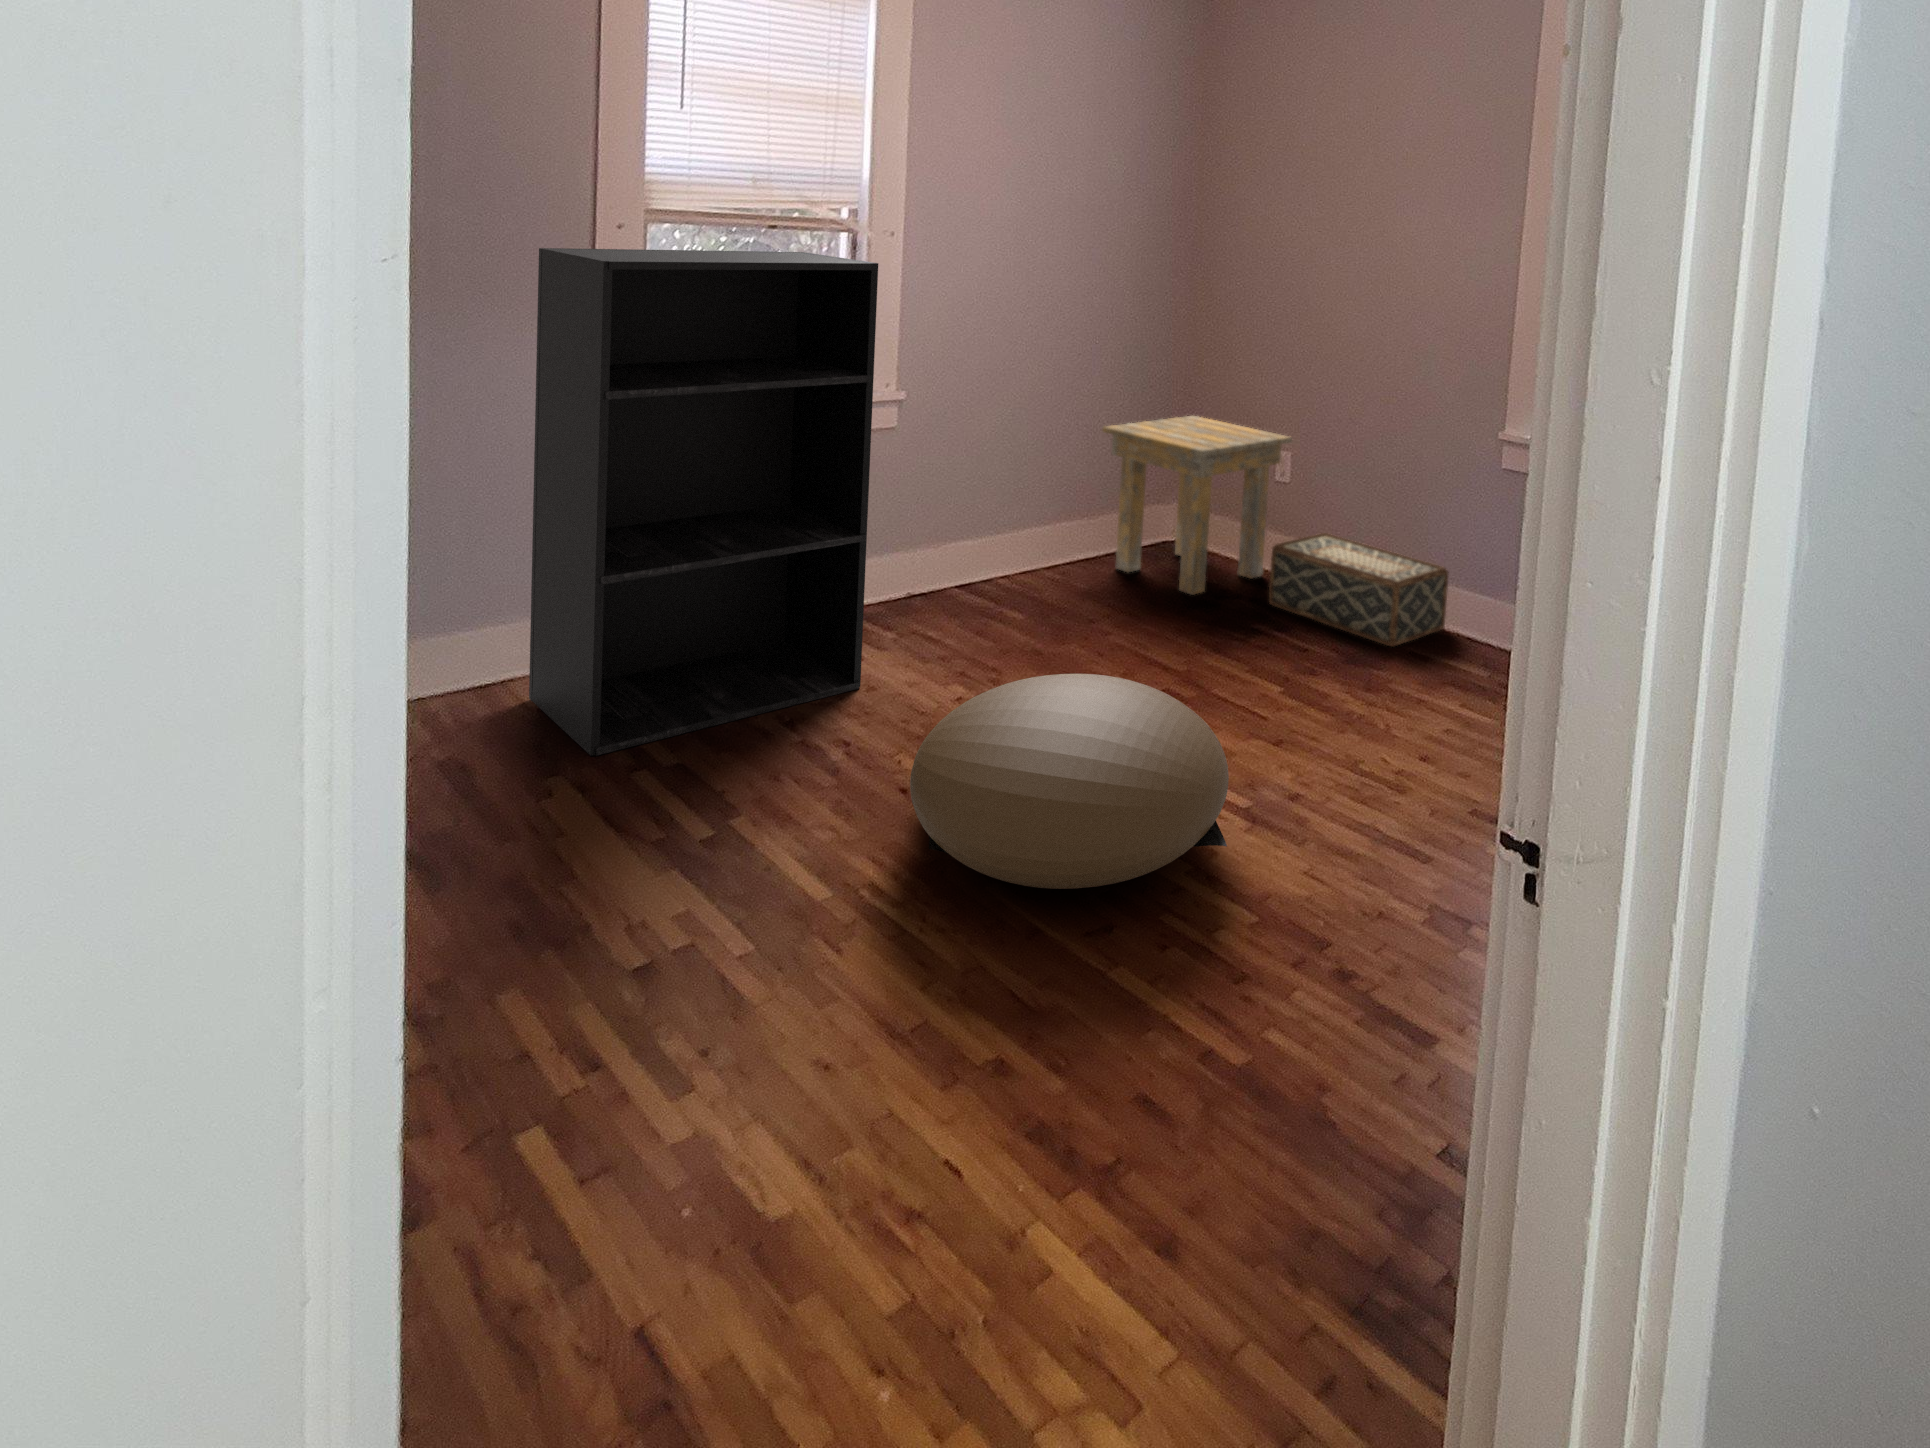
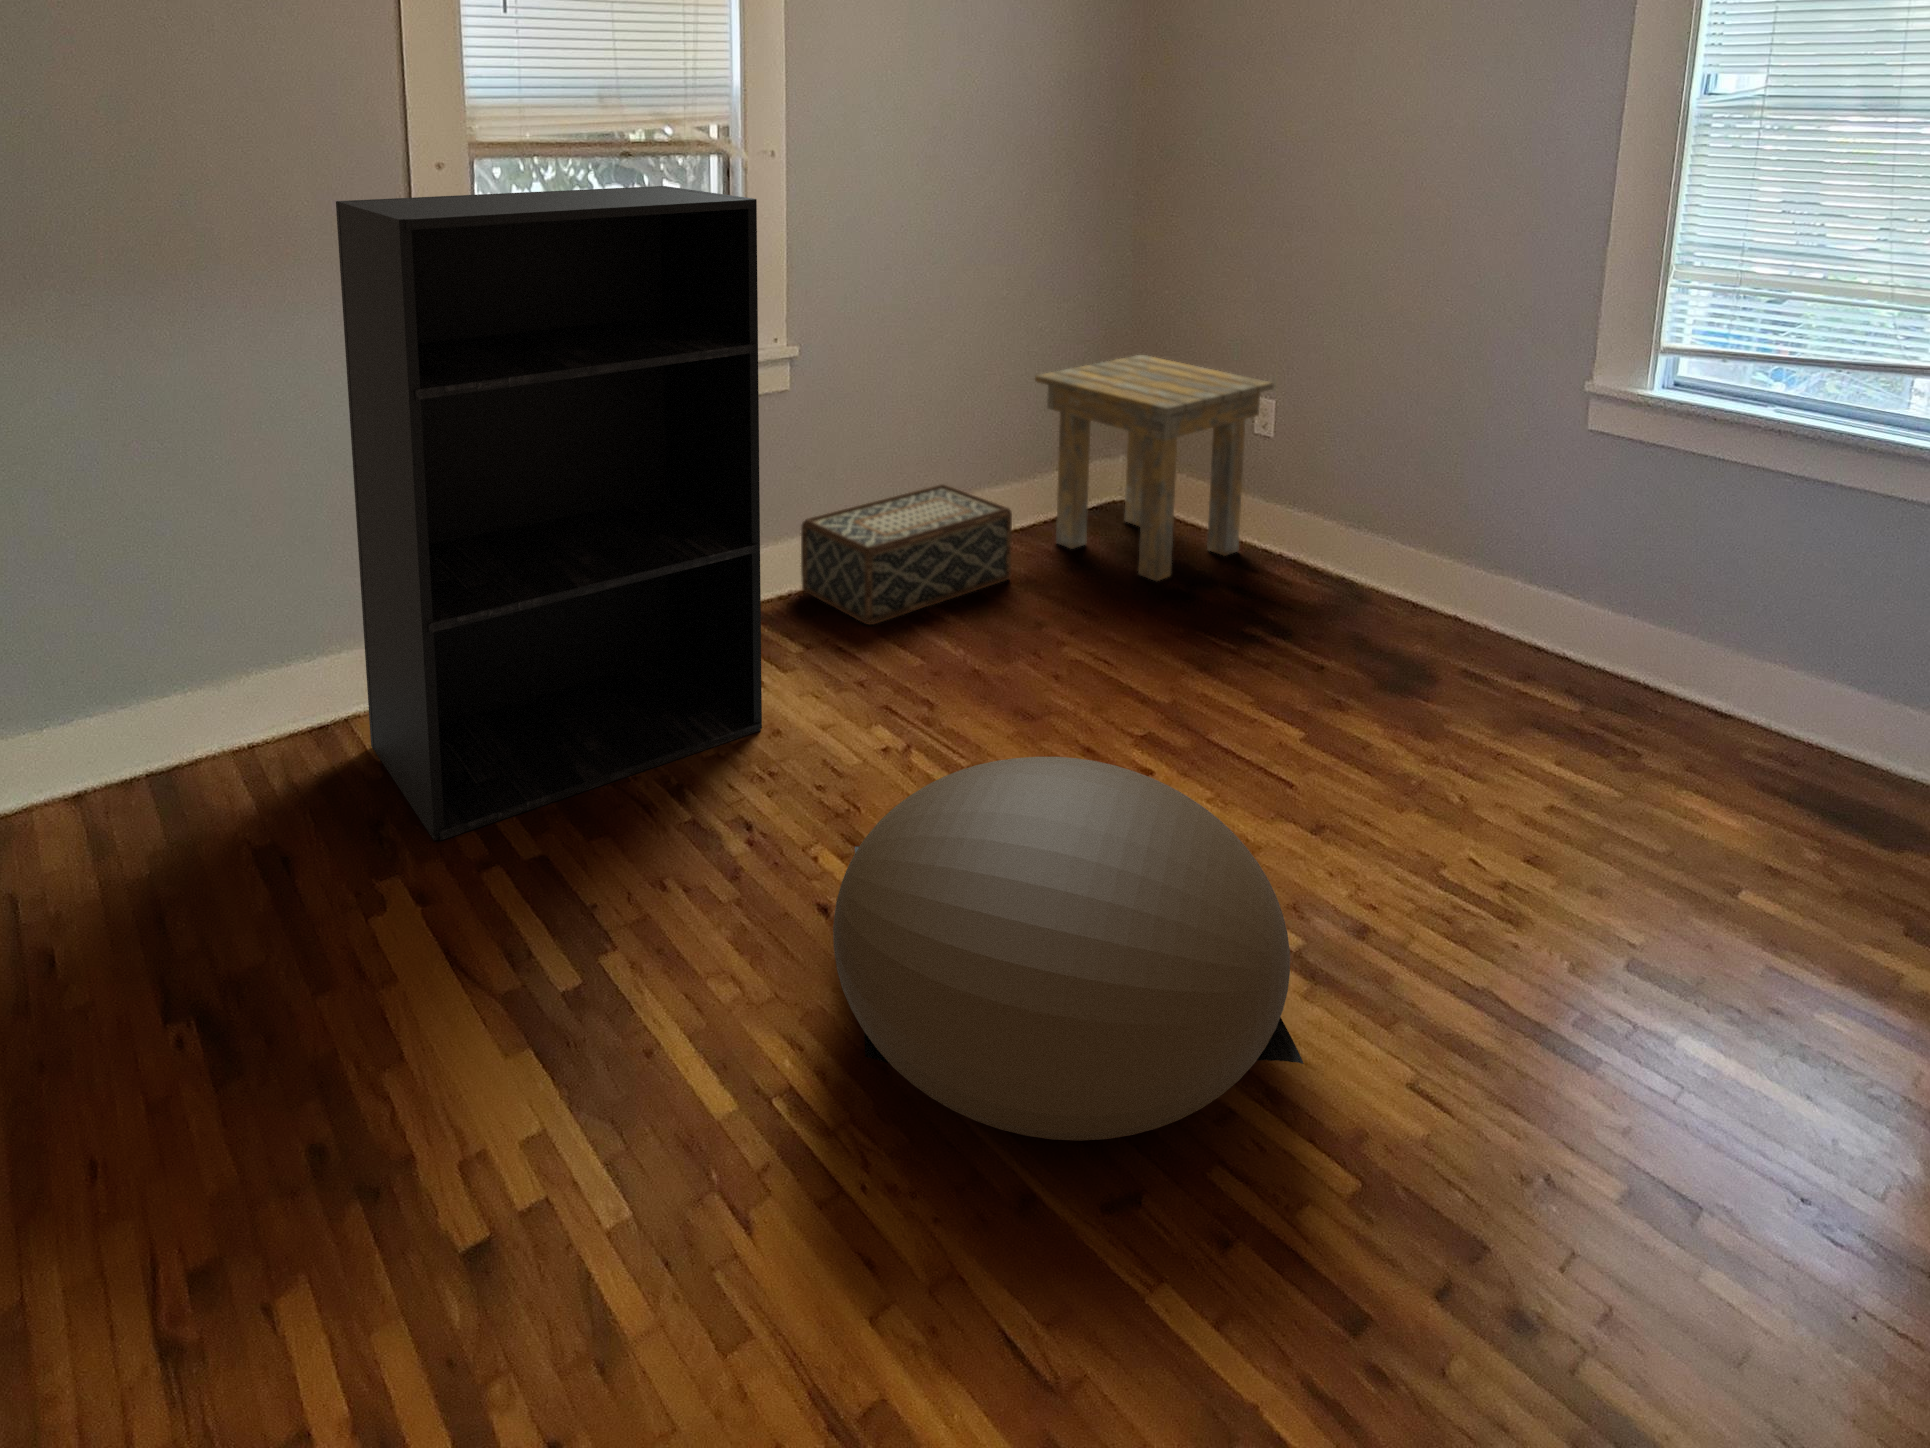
woven basket: present [1269,533,1449,647] -> present [801,484,1012,625]

